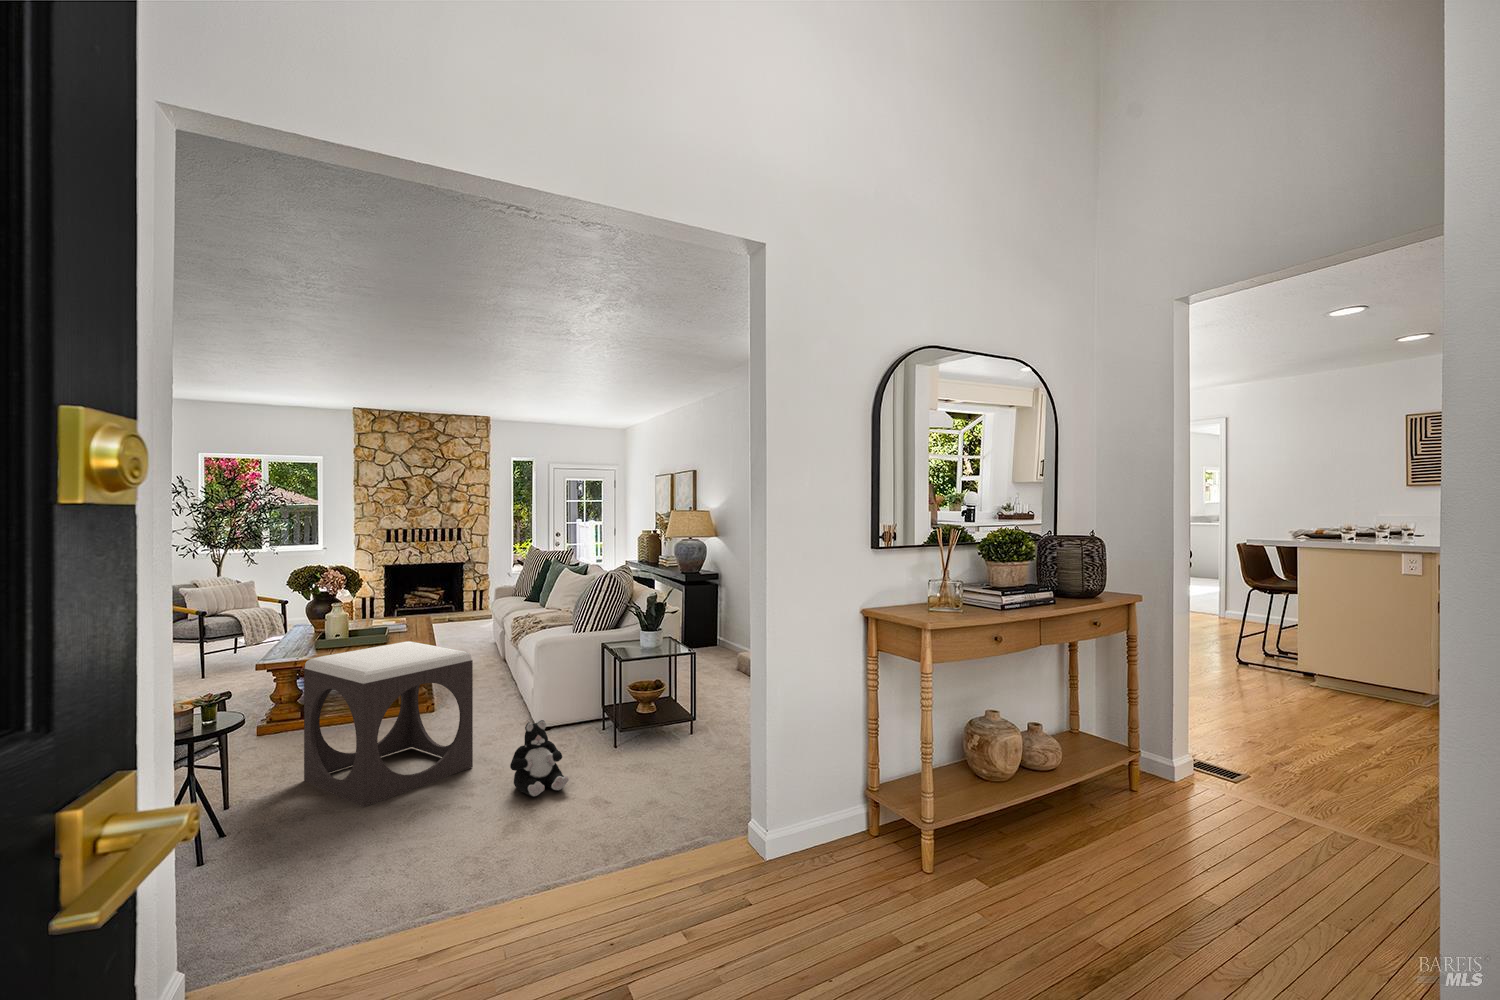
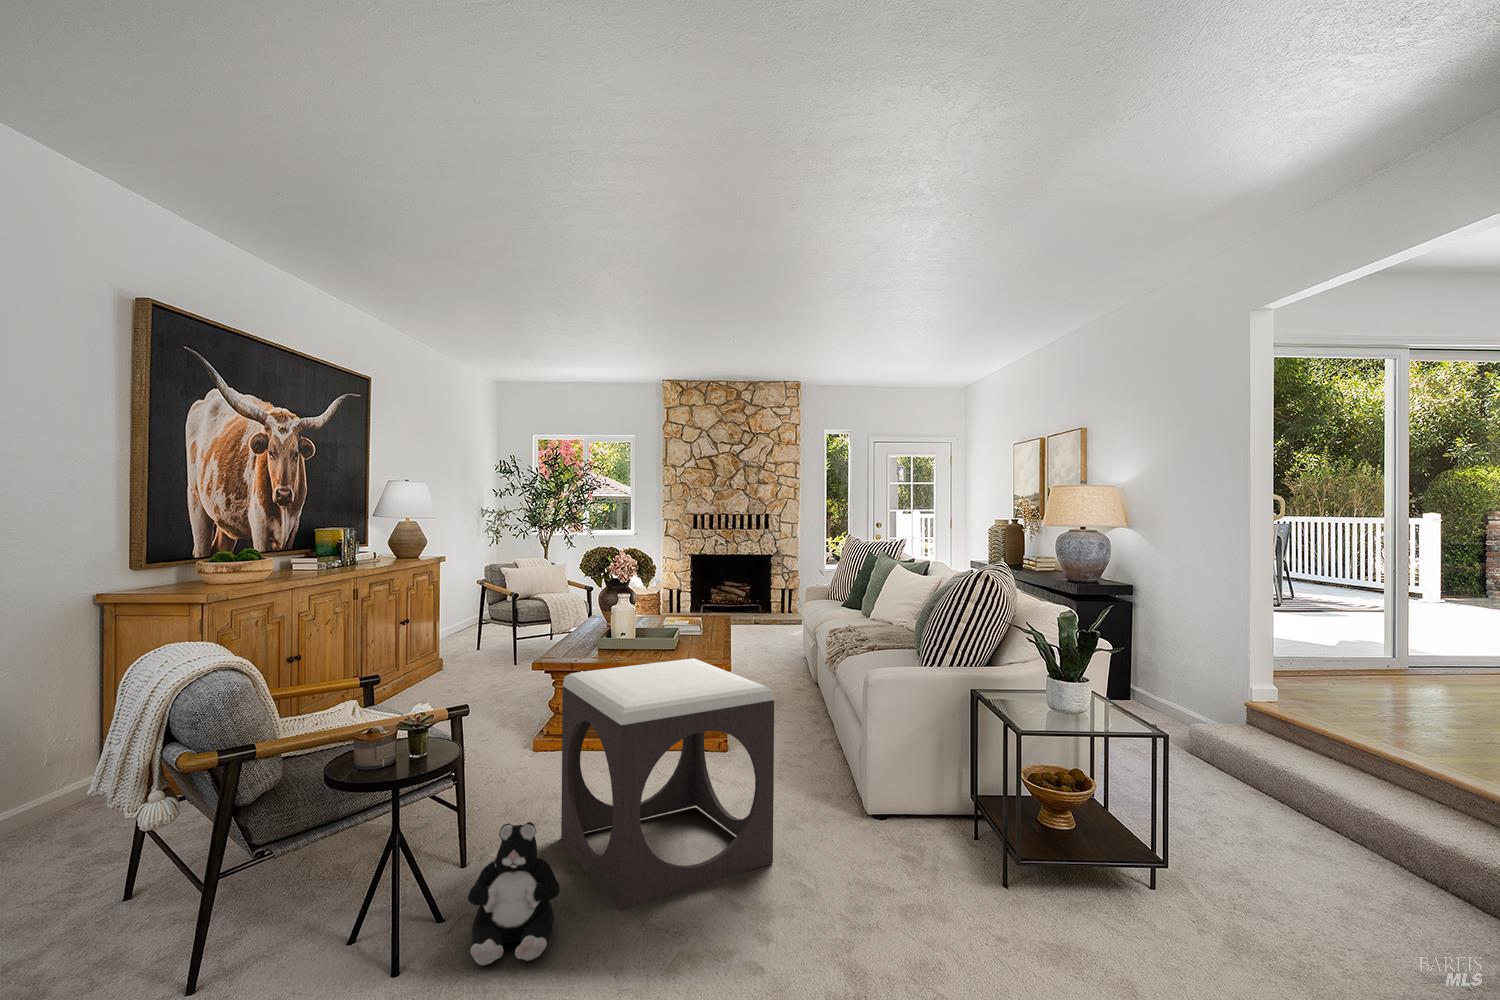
plush toy: present [510,720,569,796] -> present [468,822,560,965]

